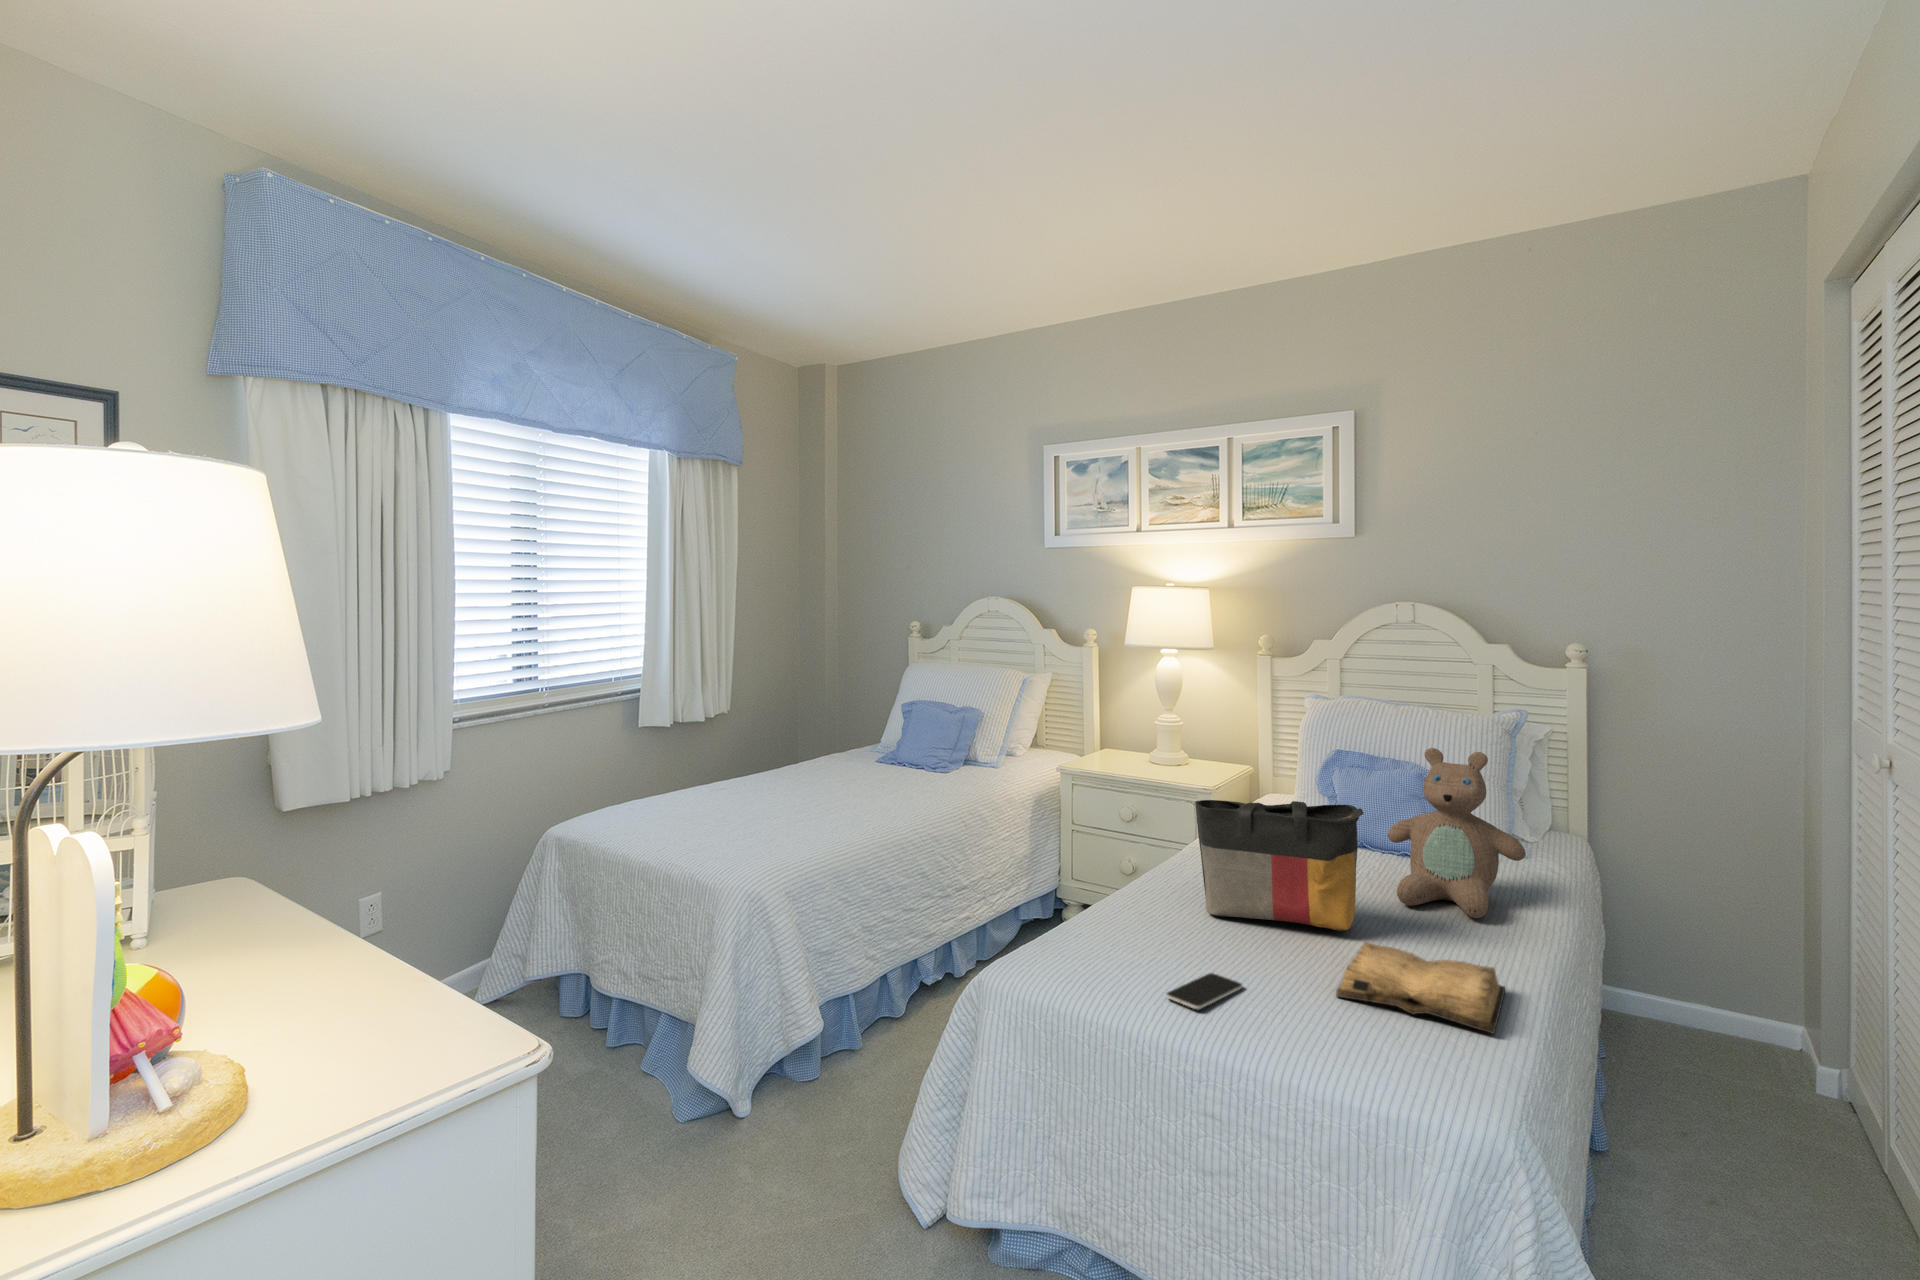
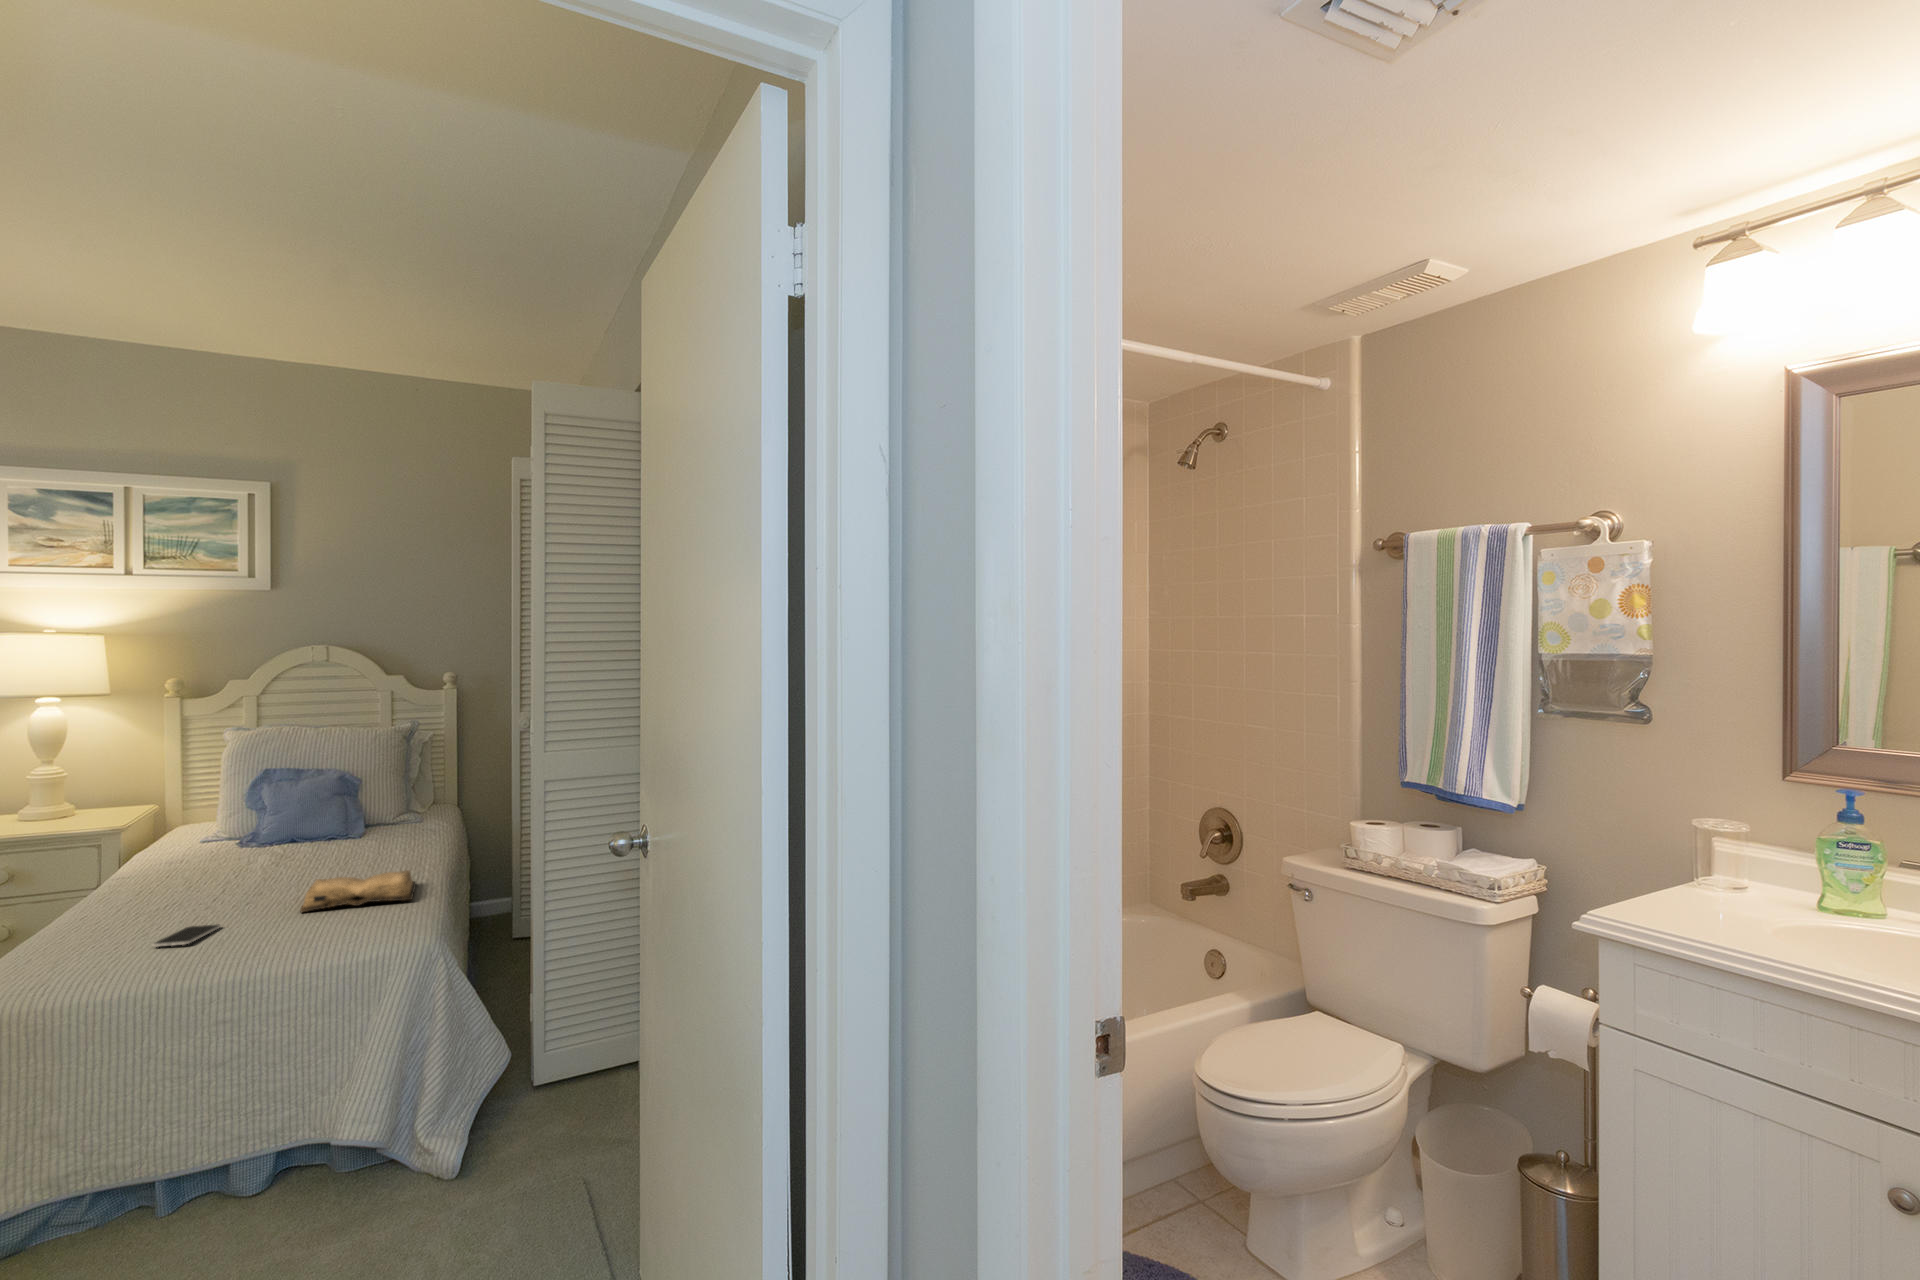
teddy bear: present [1387,748,1526,918] -> none [321,746,425,863]
tote bag: present [1195,800,1363,931] -> none [148,790,310,900]

